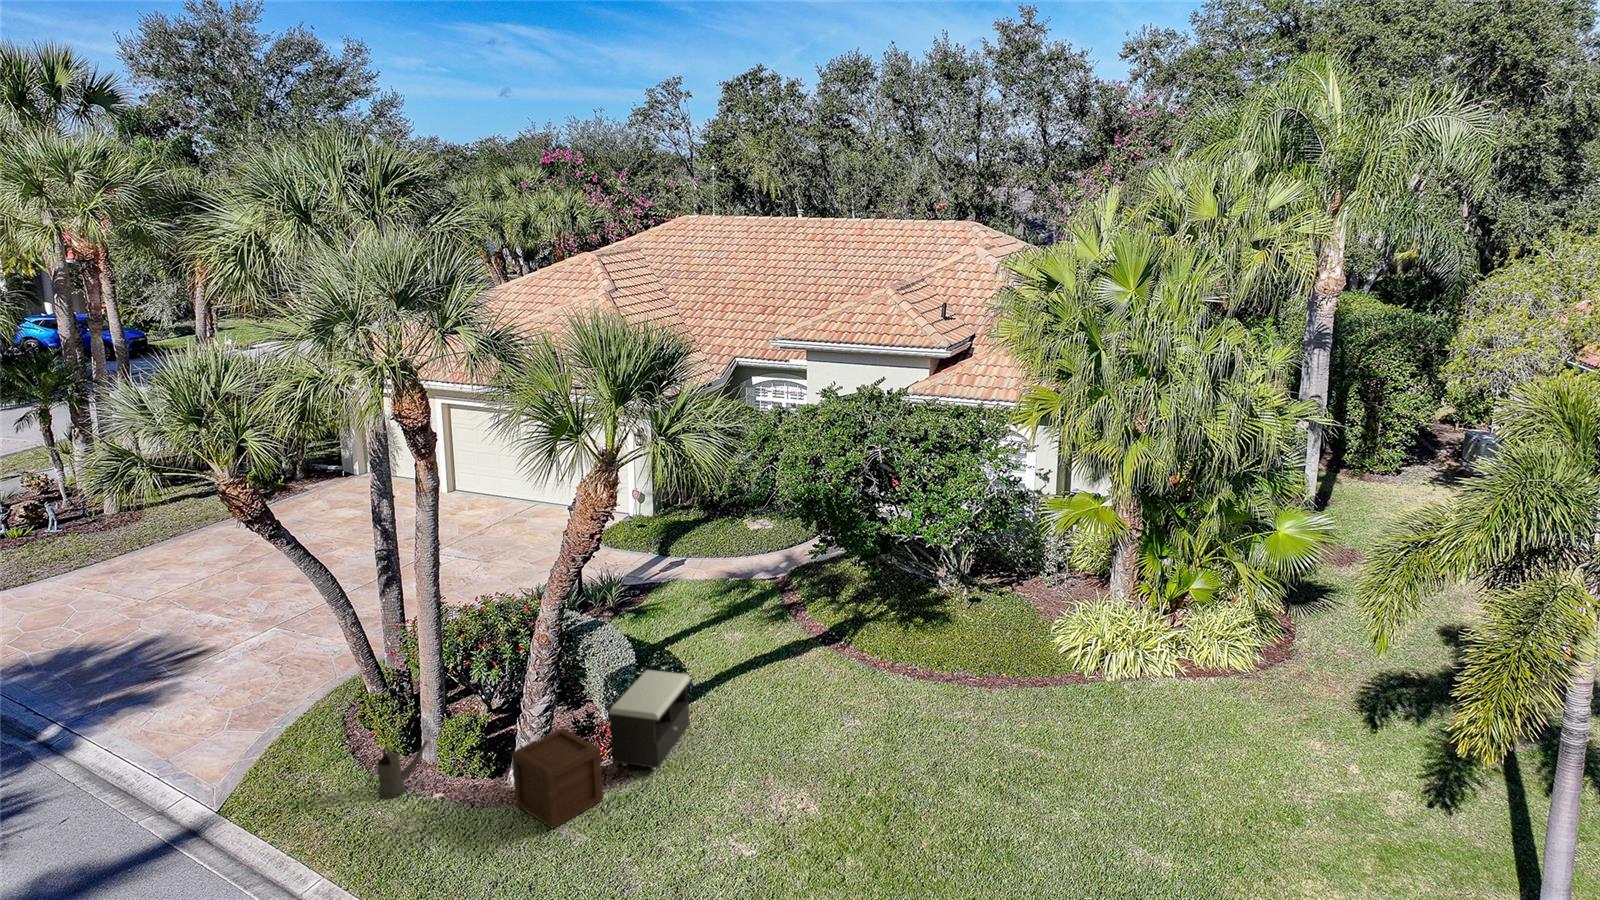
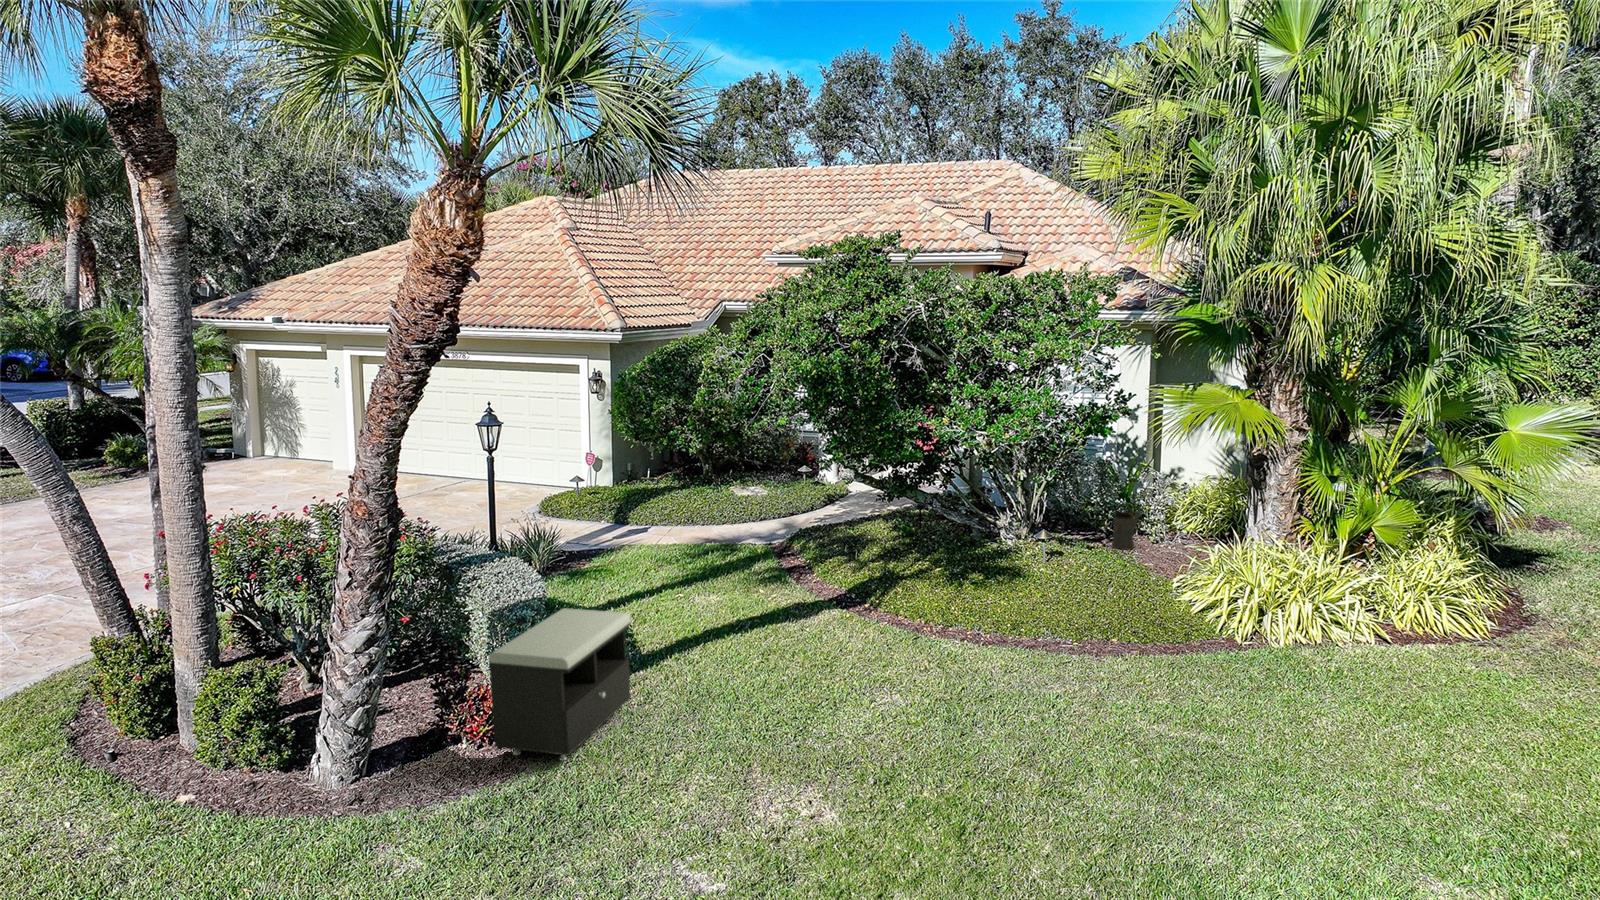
wooden crate: present [511,728,604,828] -> none [303,682,467,850]
watering can: present [370,741,428,799] -> present [1111,506,1142,550]

